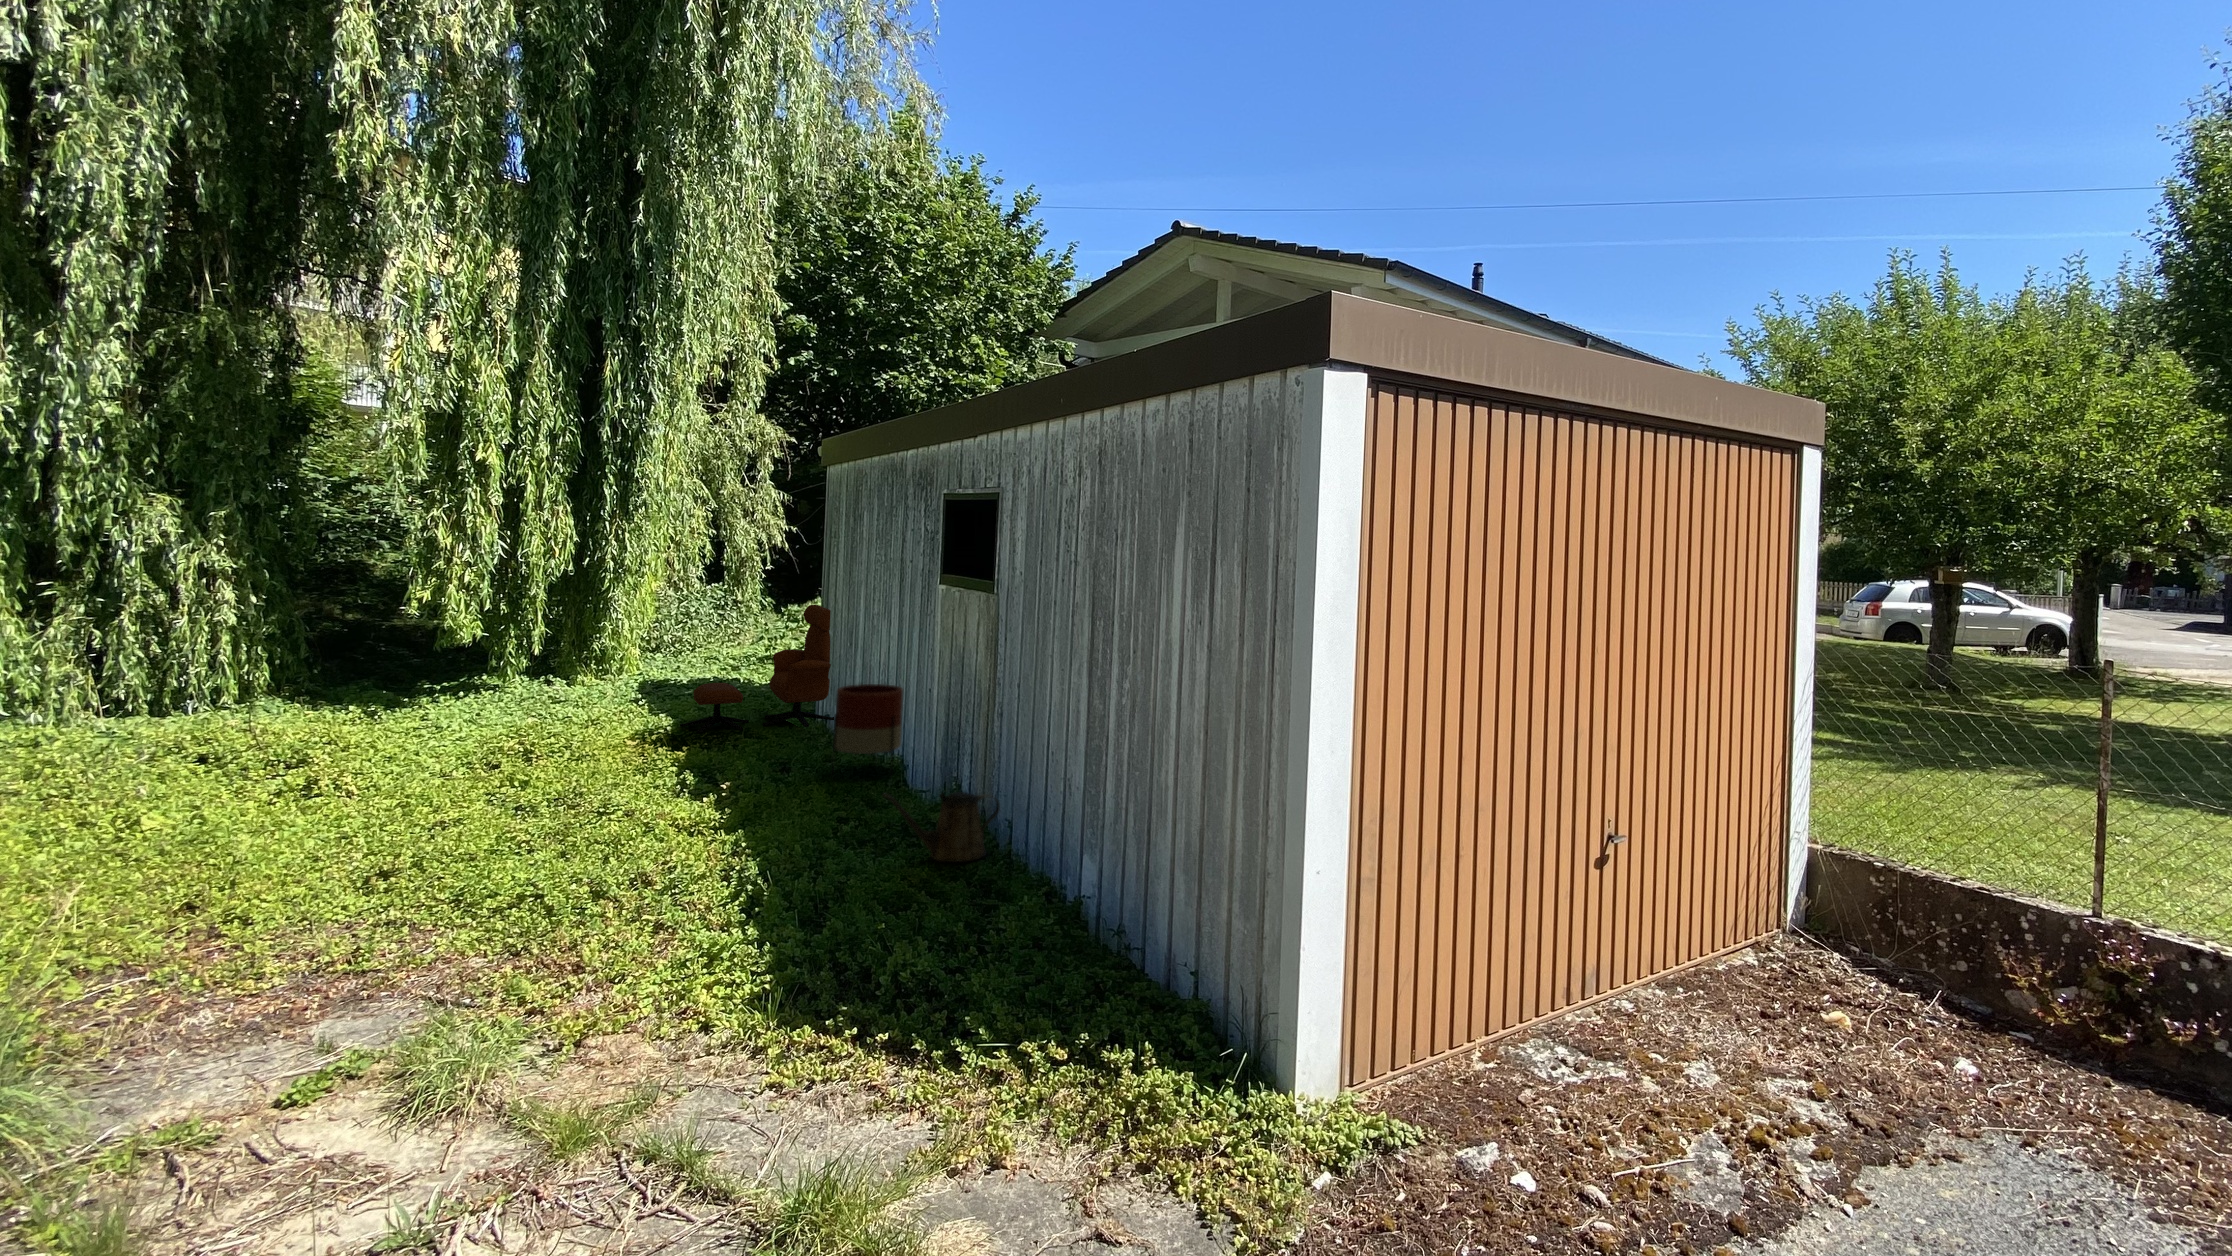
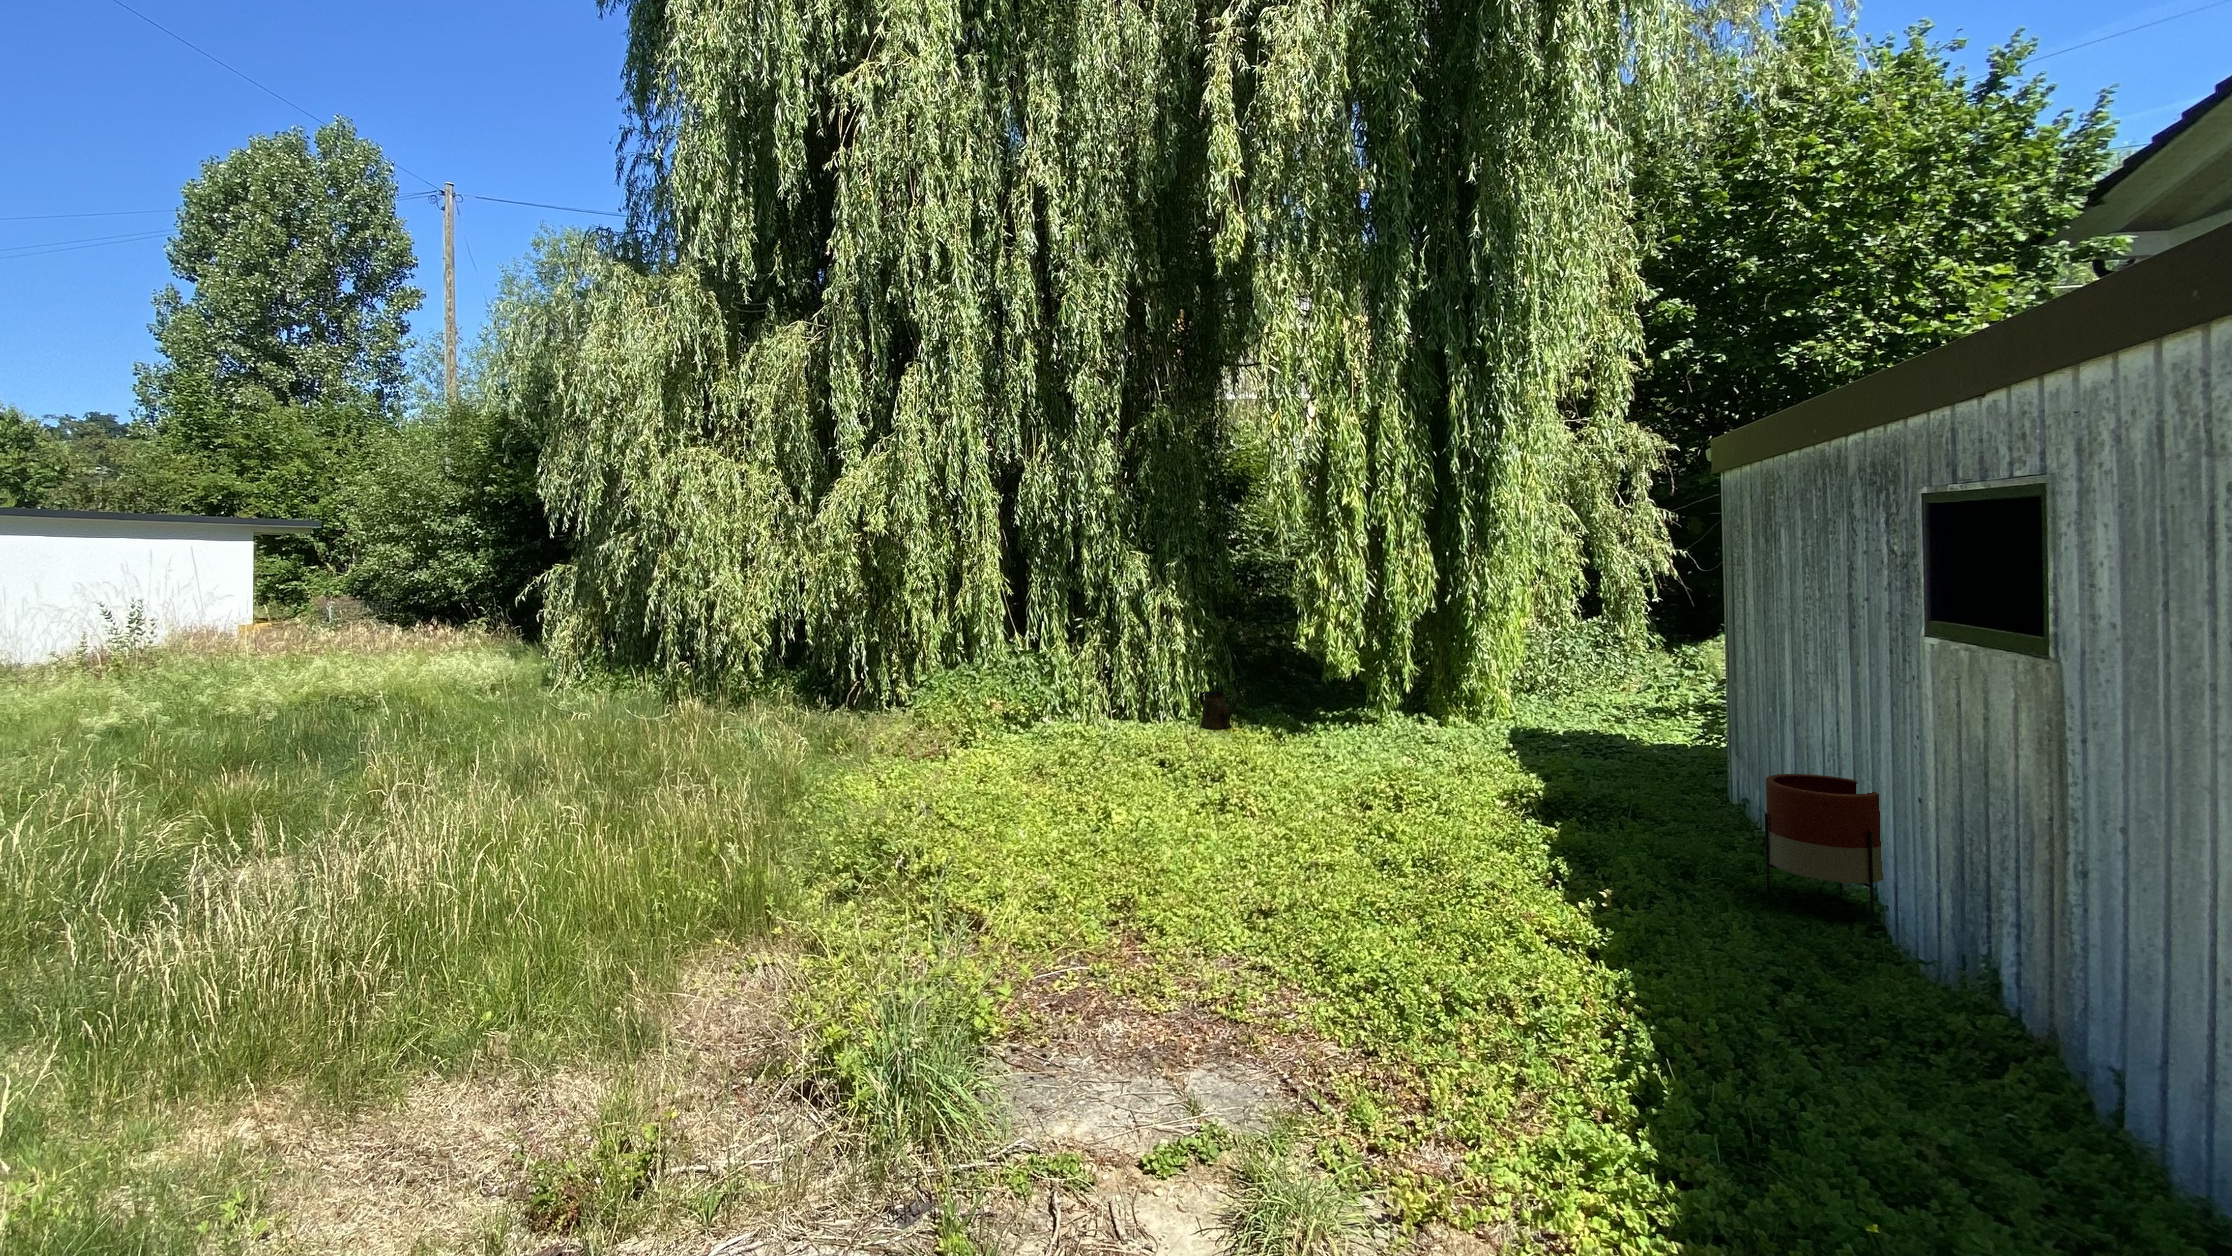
lounge chair: present [680,605,834,732] -> none [1553,652,1762,814]
watering can: present [882,792,1000,862] -> present [1199,690,1243,729]

